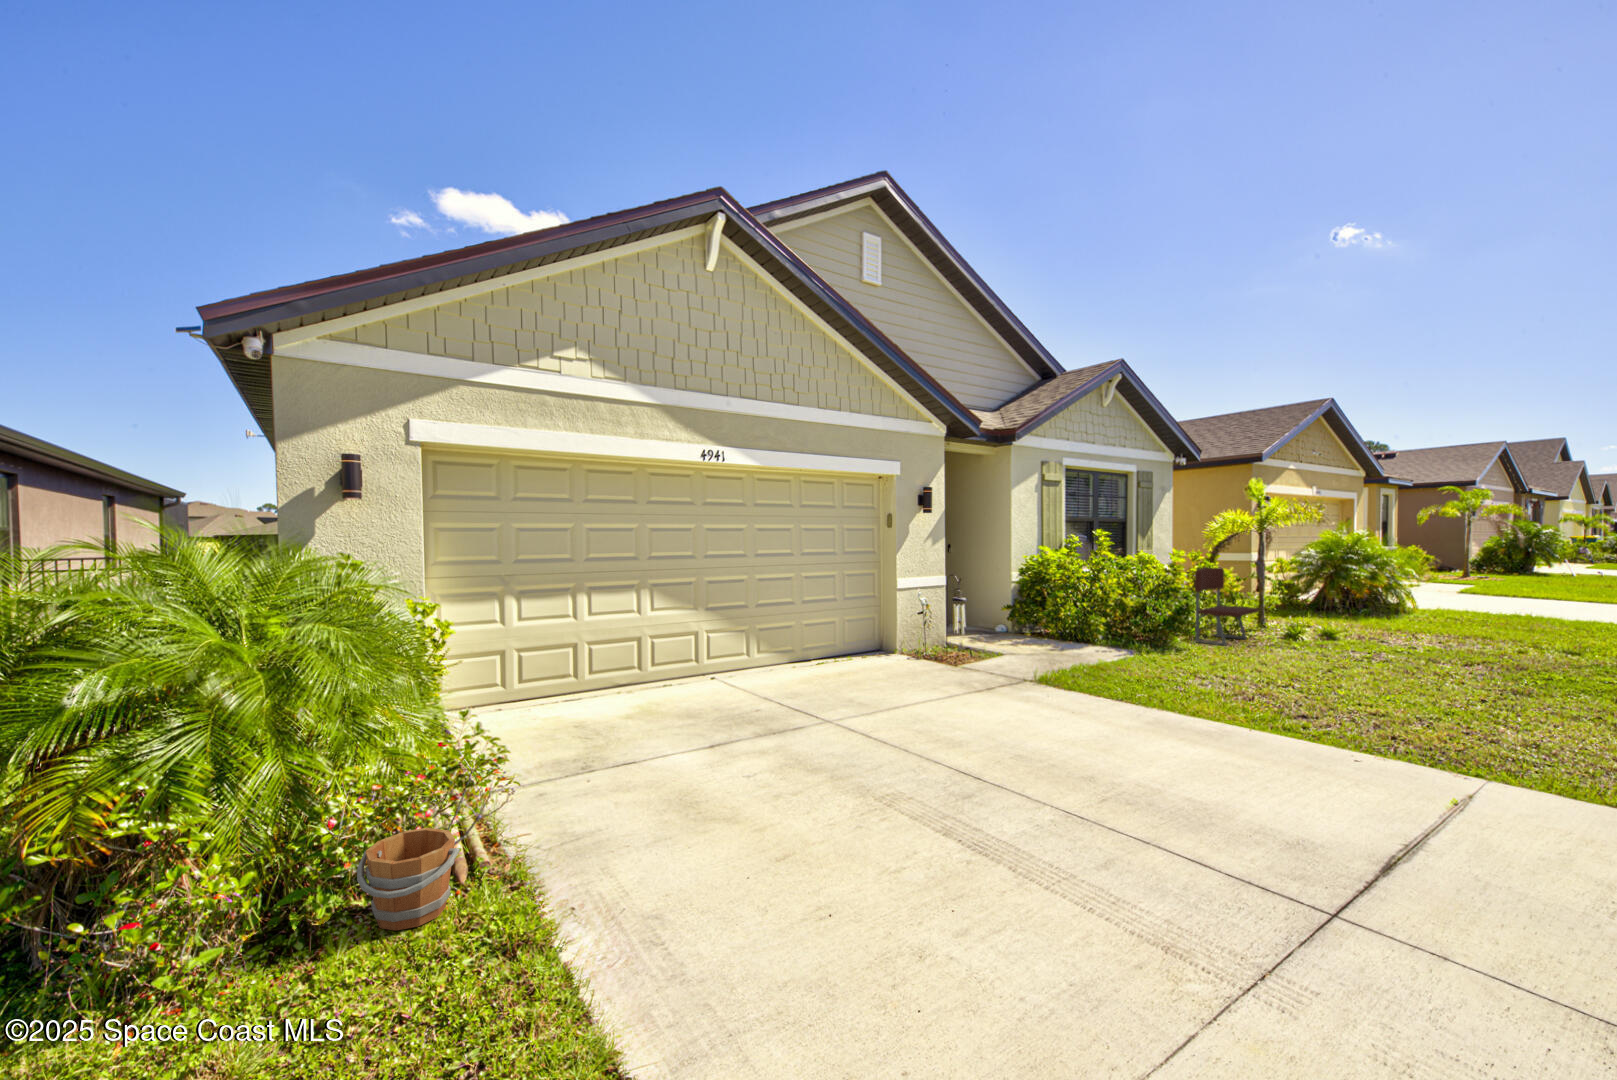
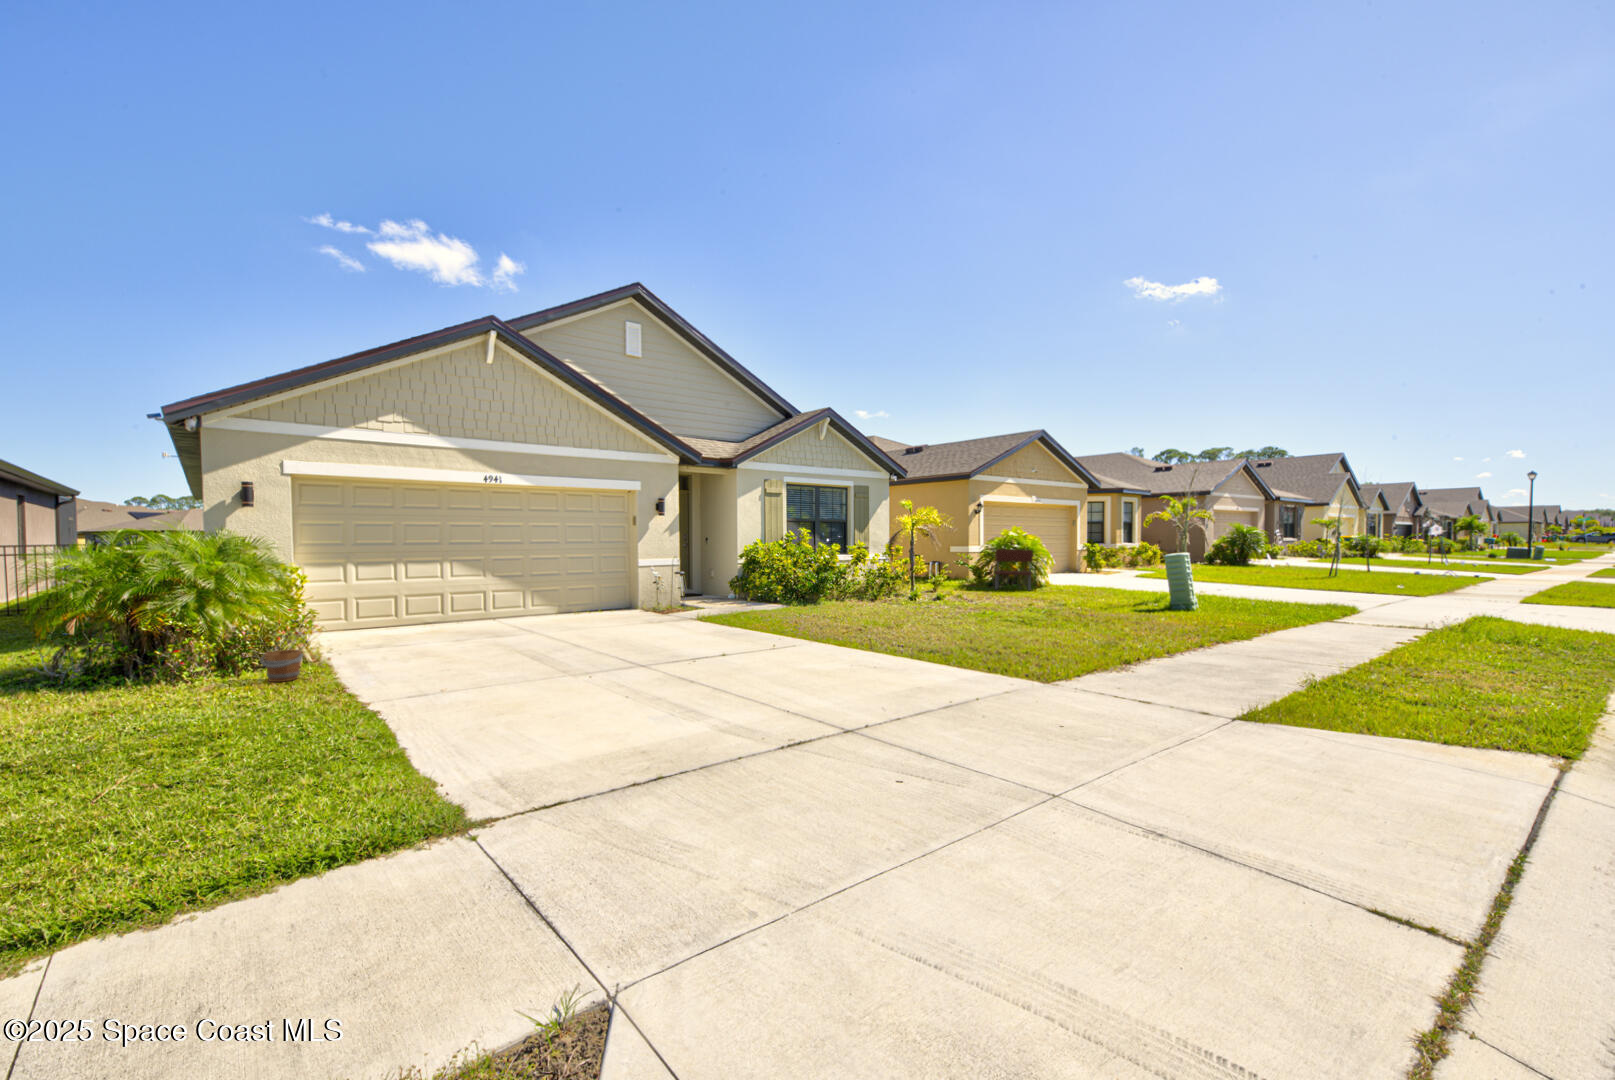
bench: present [1195,568,1259,646] -> present [994,549,1033,590]

